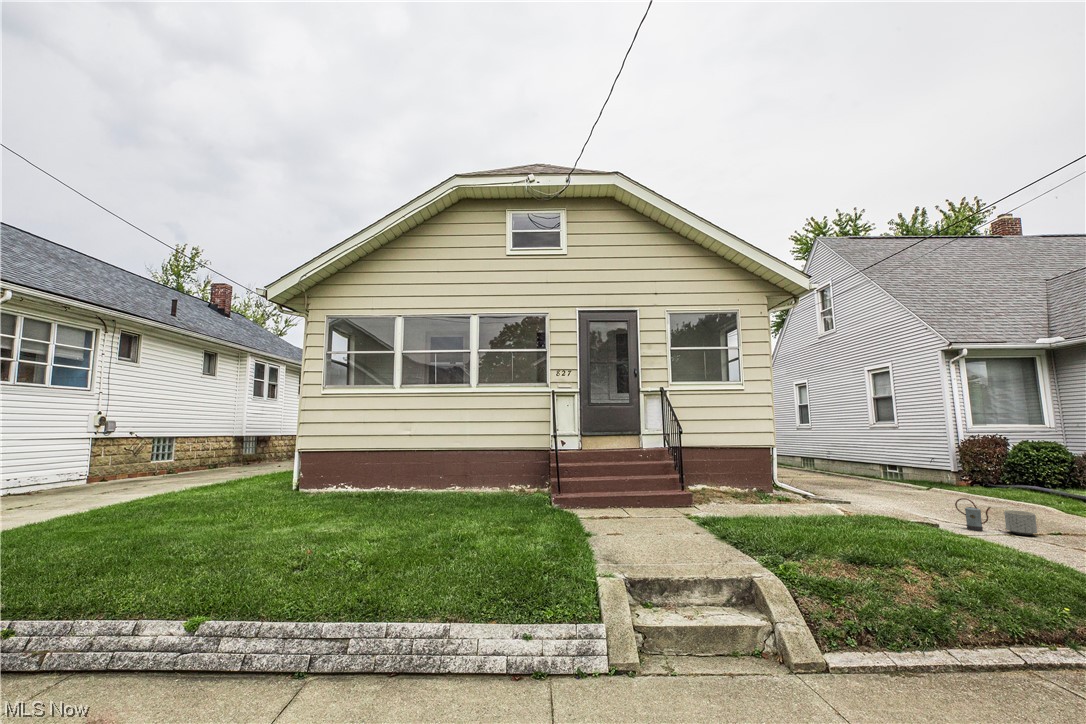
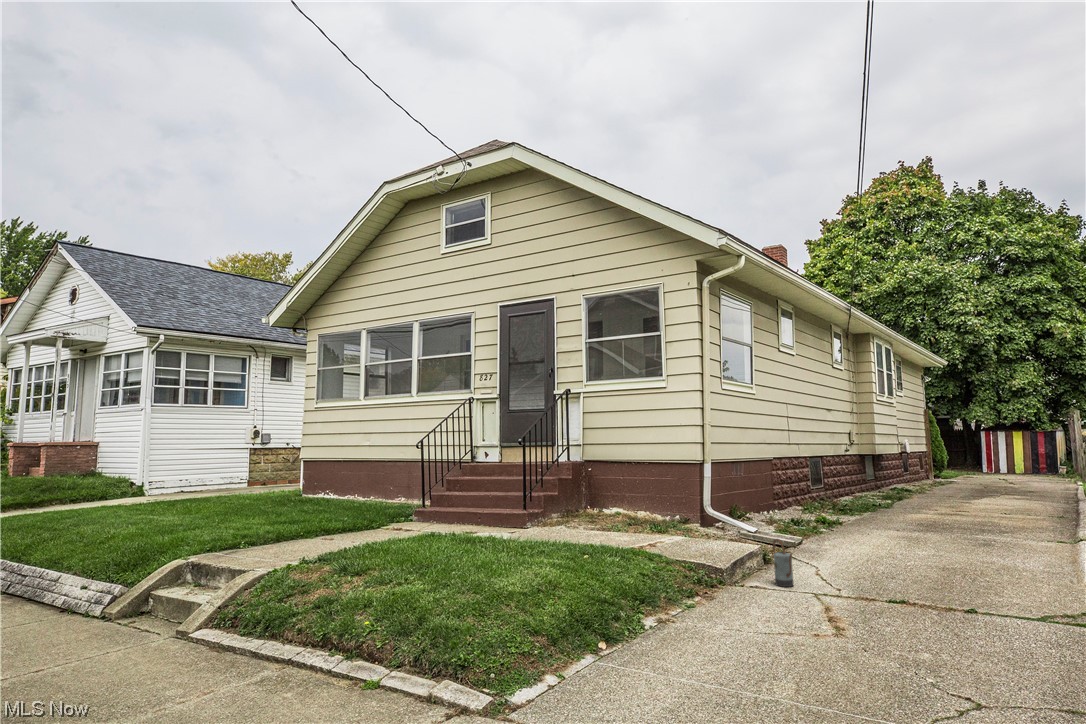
planter: present [1004,510,1037,535] -> none [811,561,849,599]

